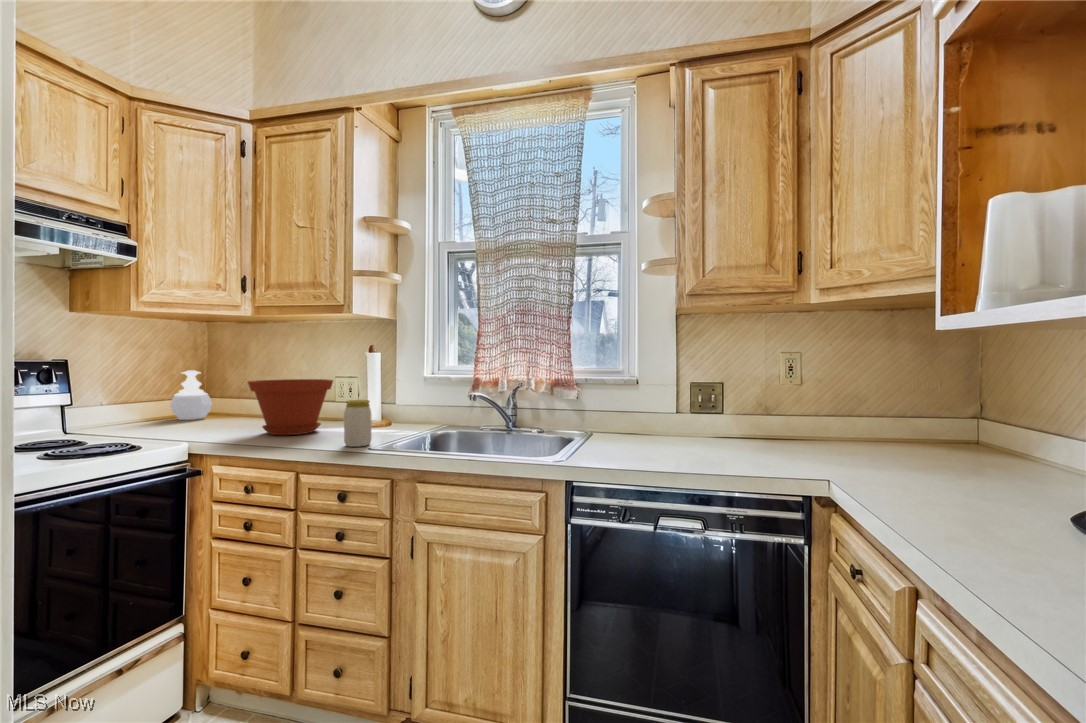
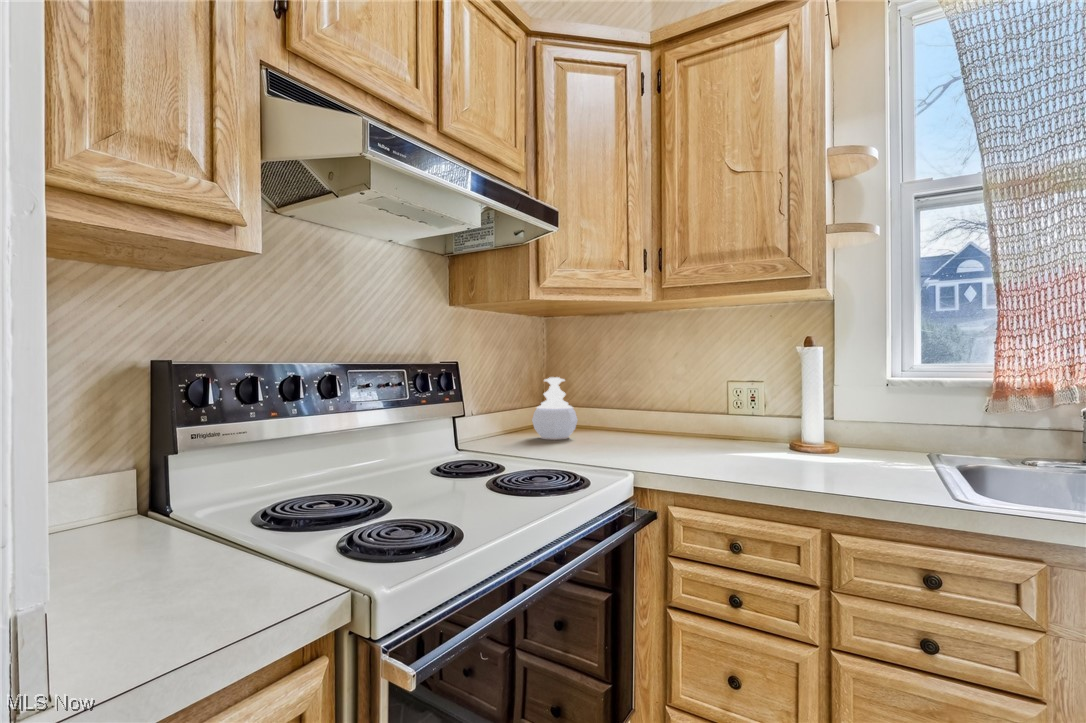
plant pot: present [248,379,333,435] -> none [682,388,799,468]
jar: present [344,400,371,447] -> none [887,419,936,494]

